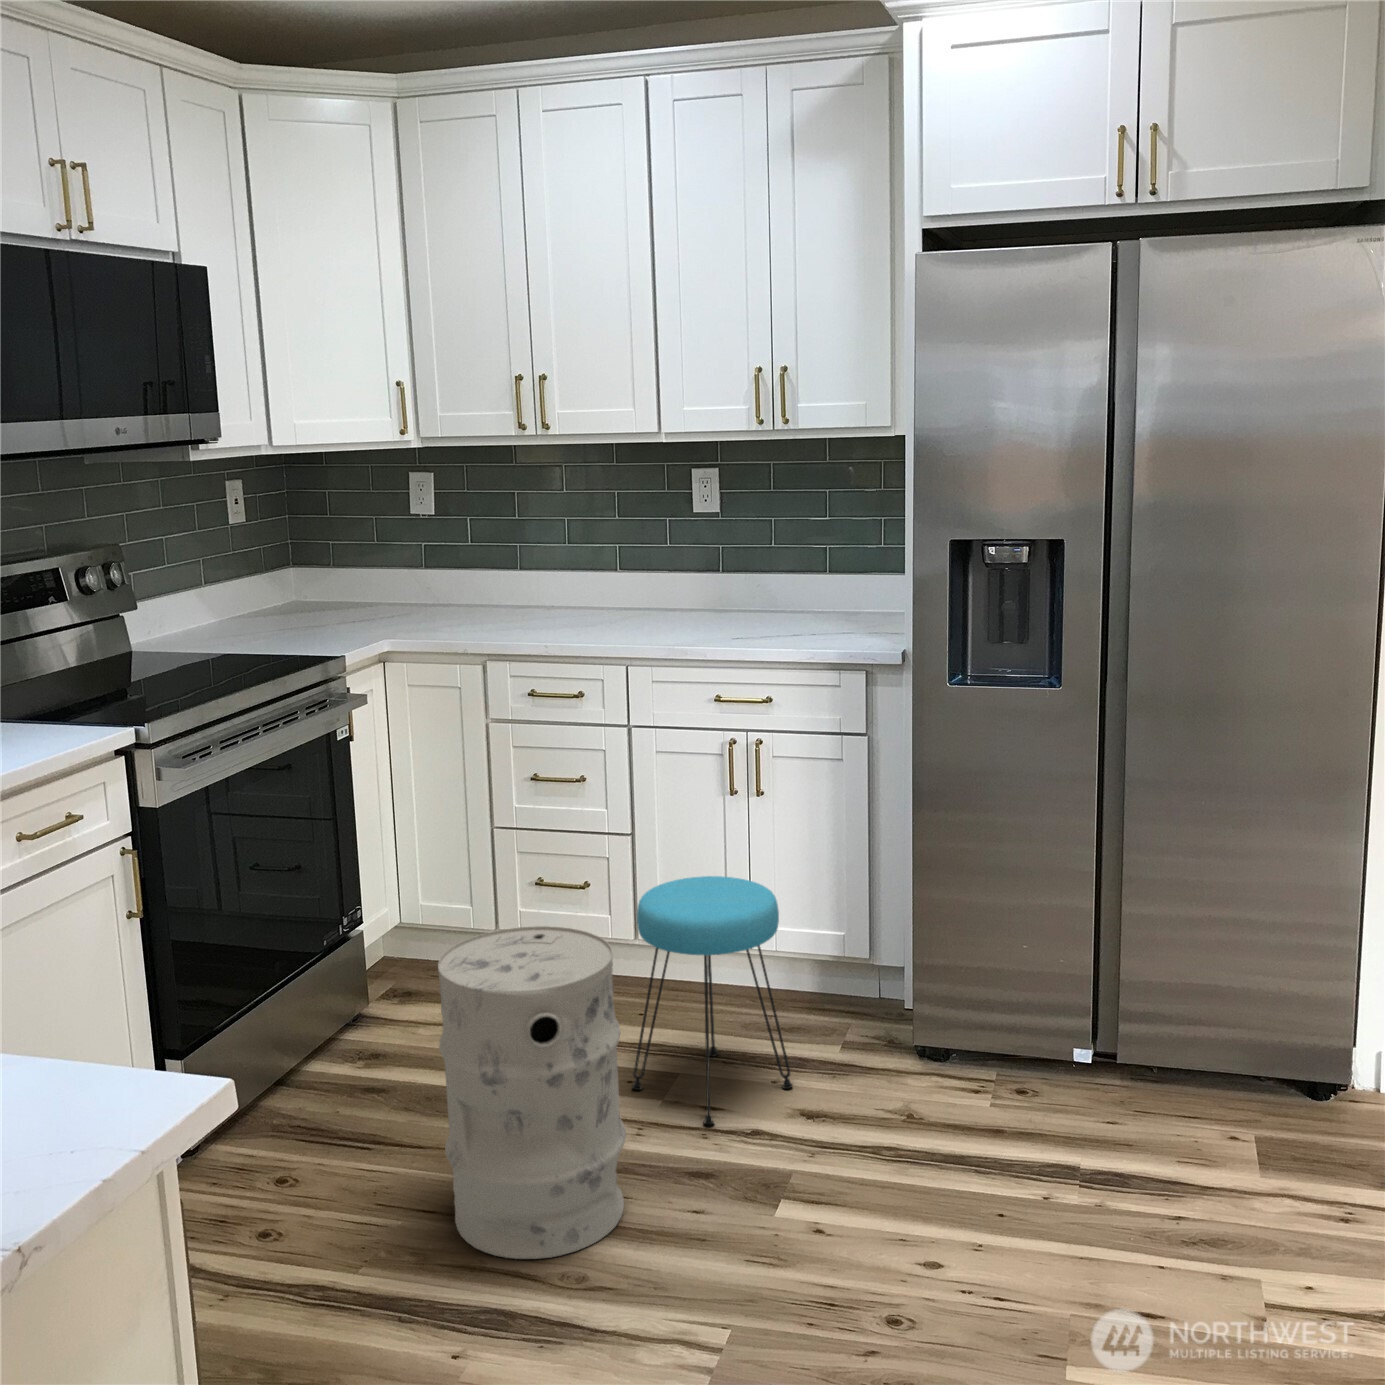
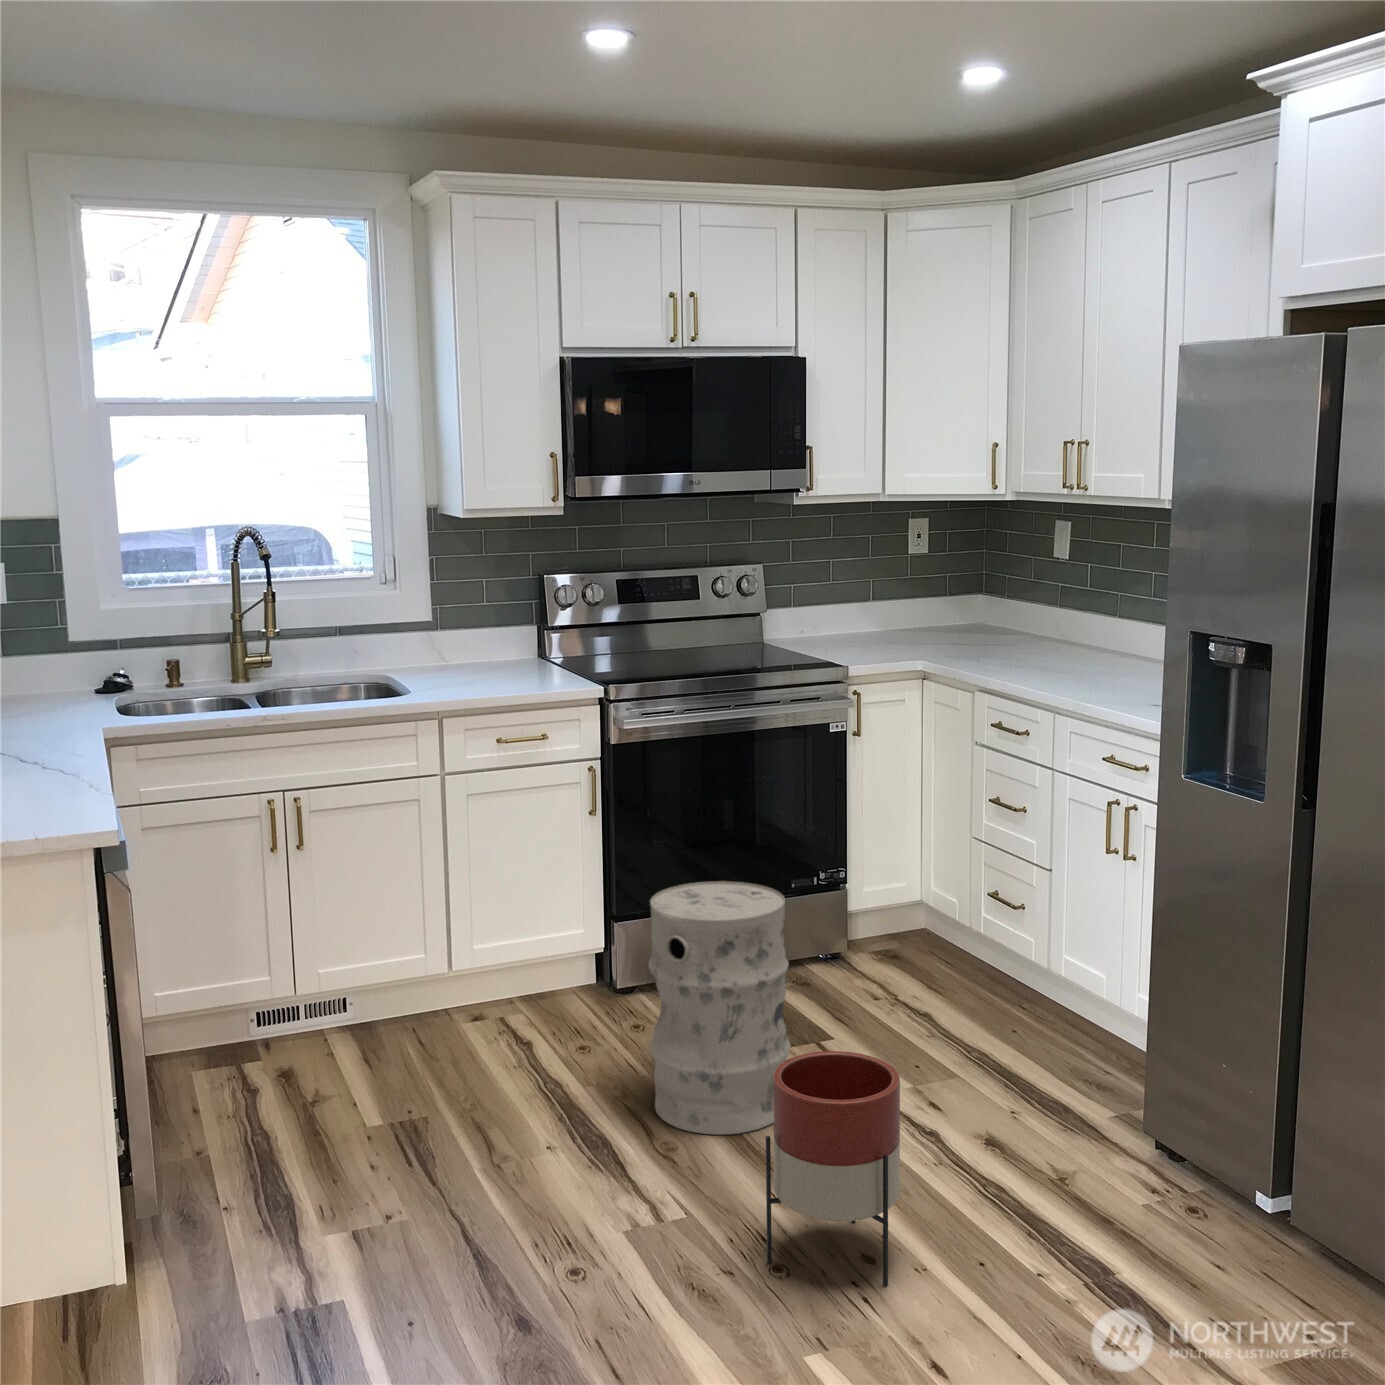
stool: present [632,876,793,1124] -> none [899,901,1030,1119]
planter: none [837,1052,989,1322] -> present [766,1051,900,1286]

